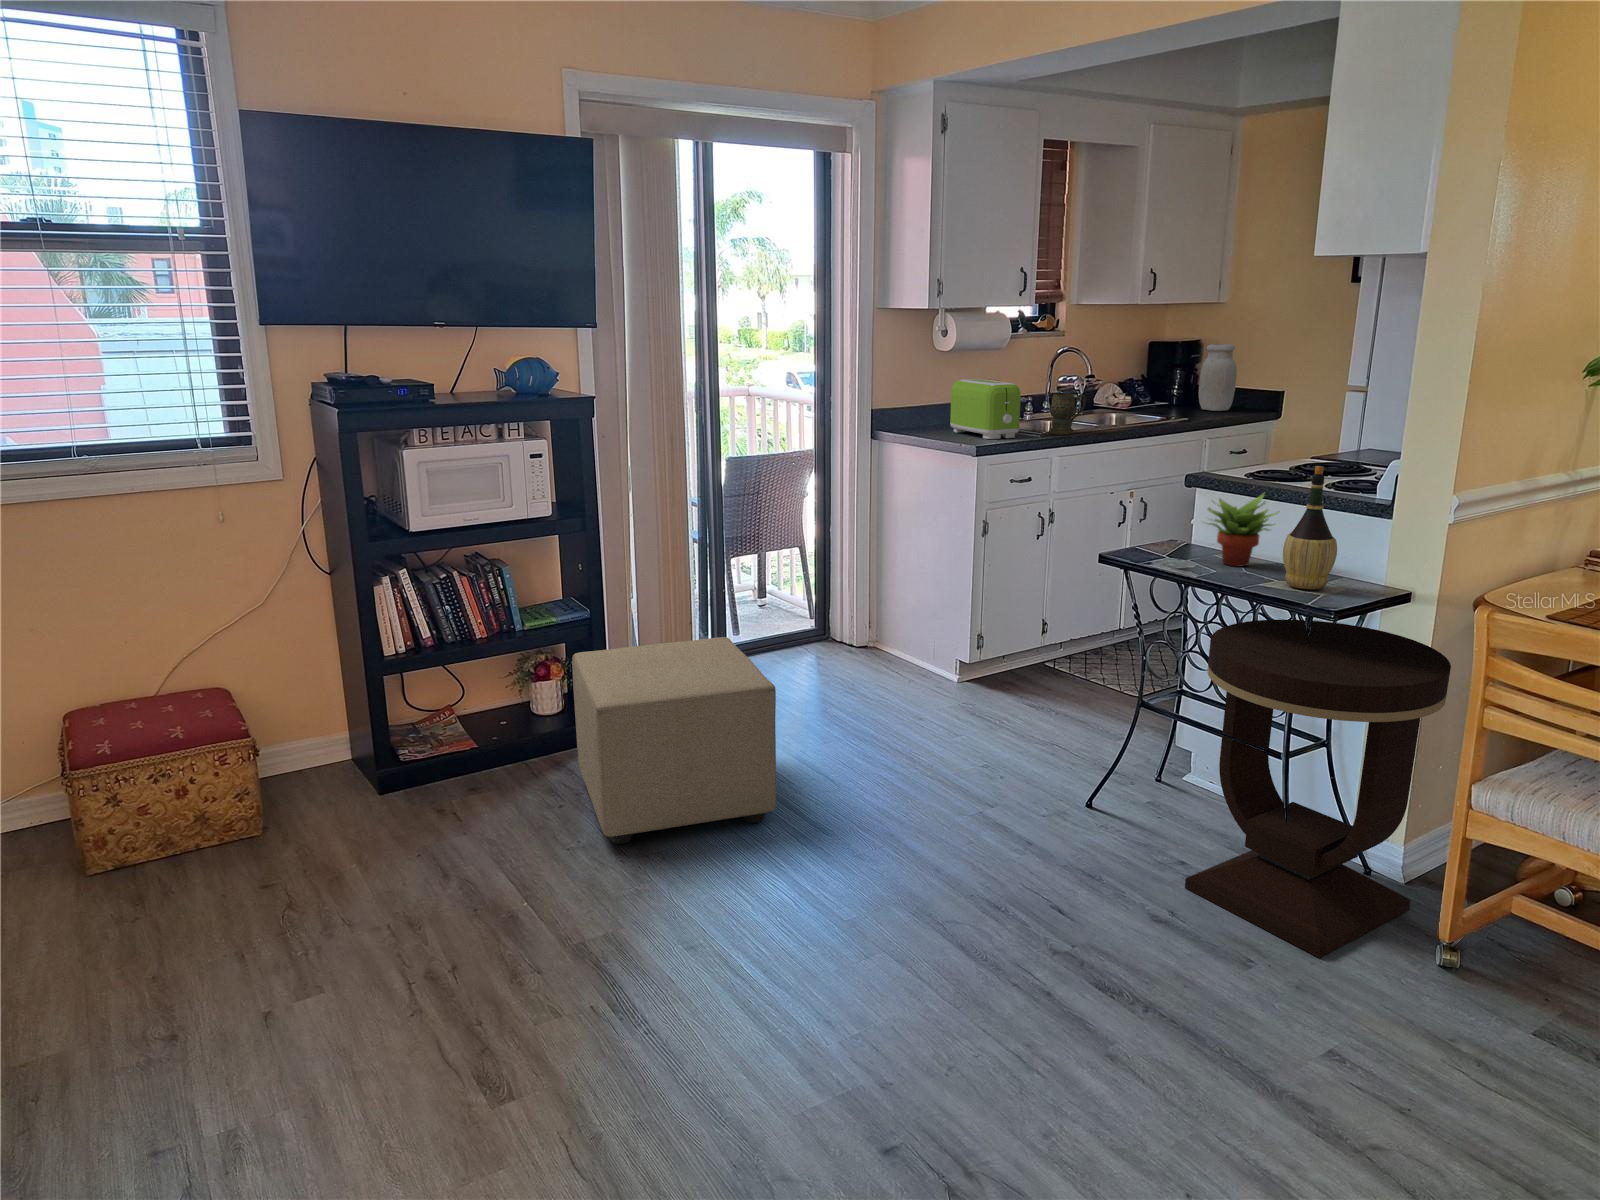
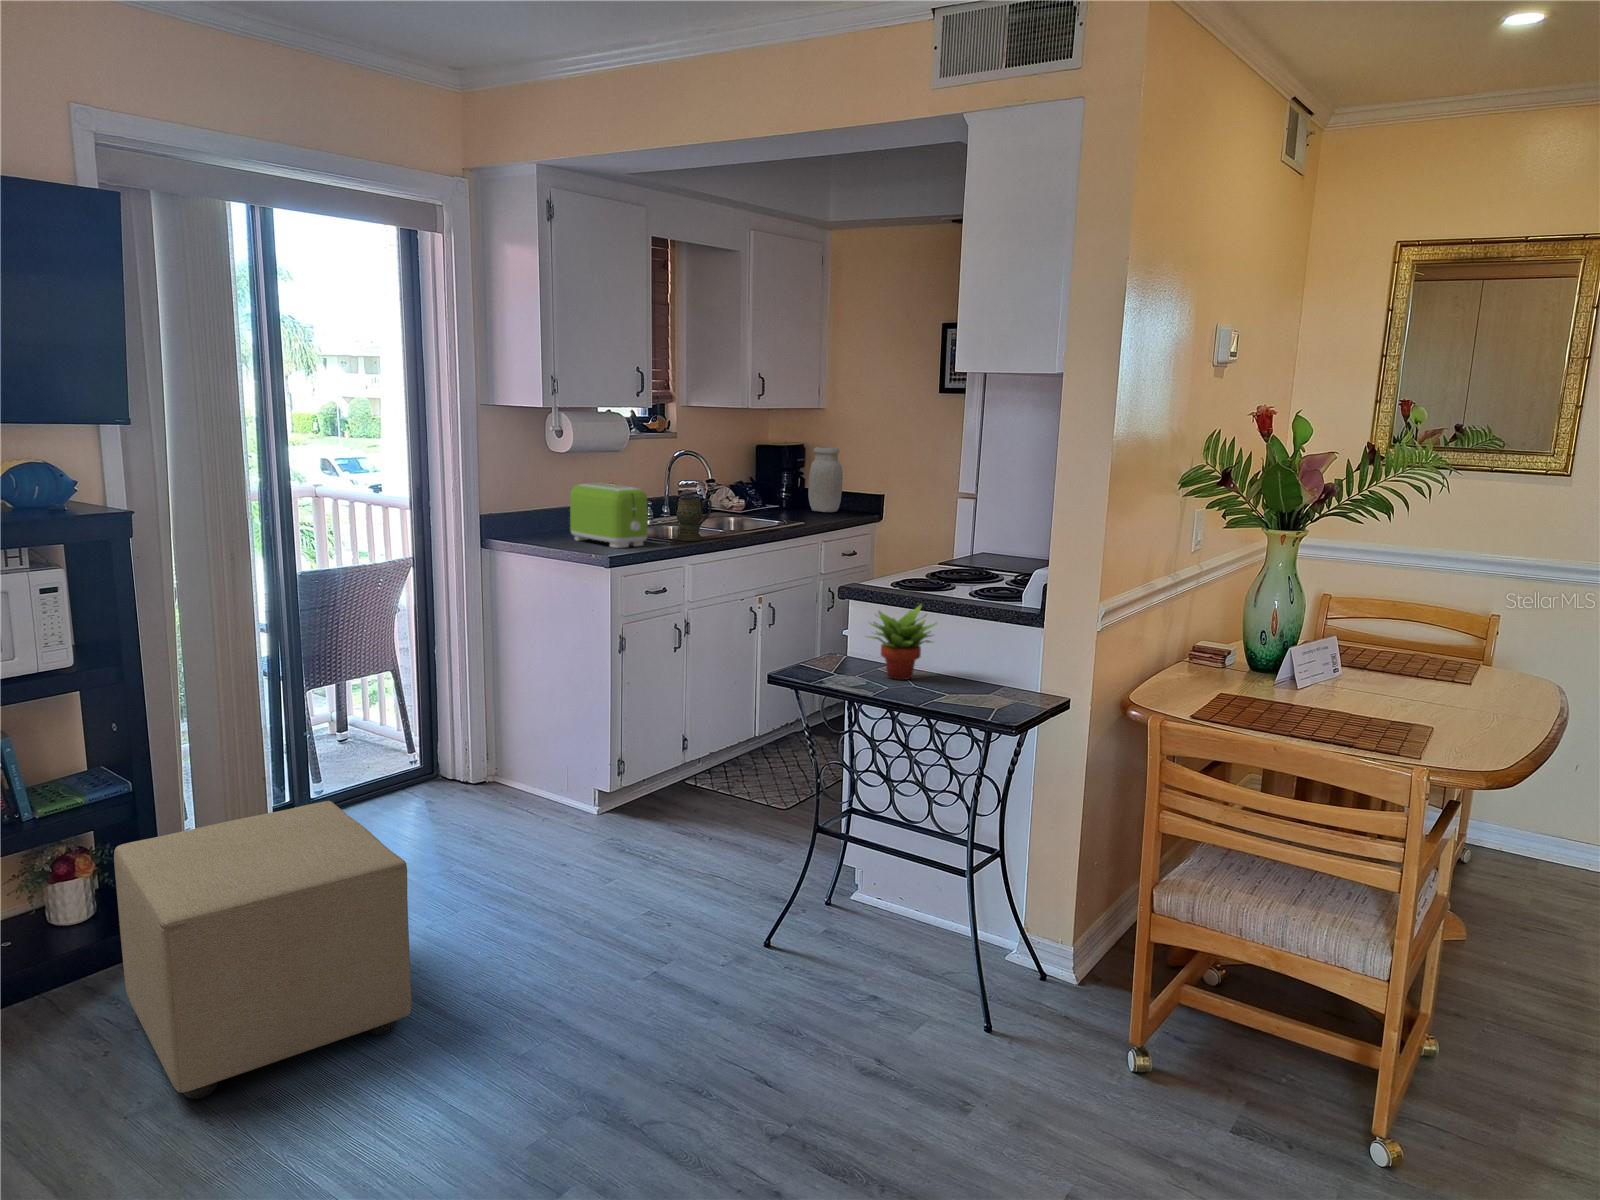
wine bottle: present [1283,466,1337,589] -> none [952,579,1002,702]
side table: present [1185,619,1451,958] -> none [885,732,1119,1086]

